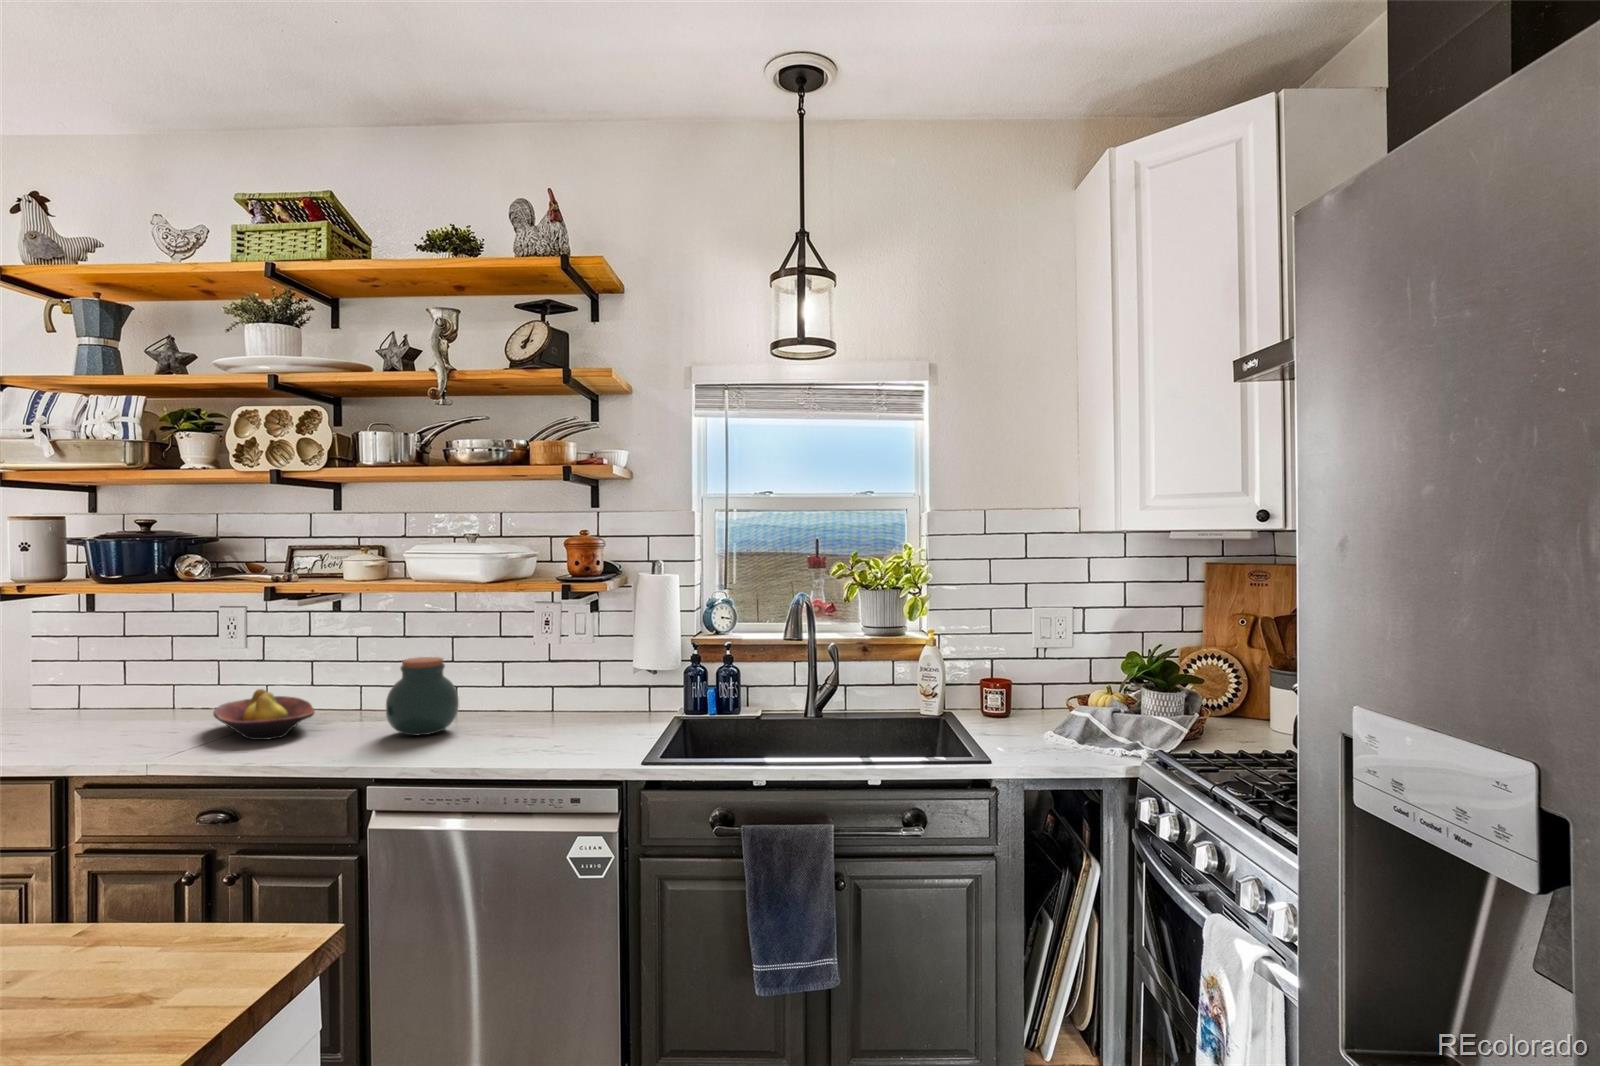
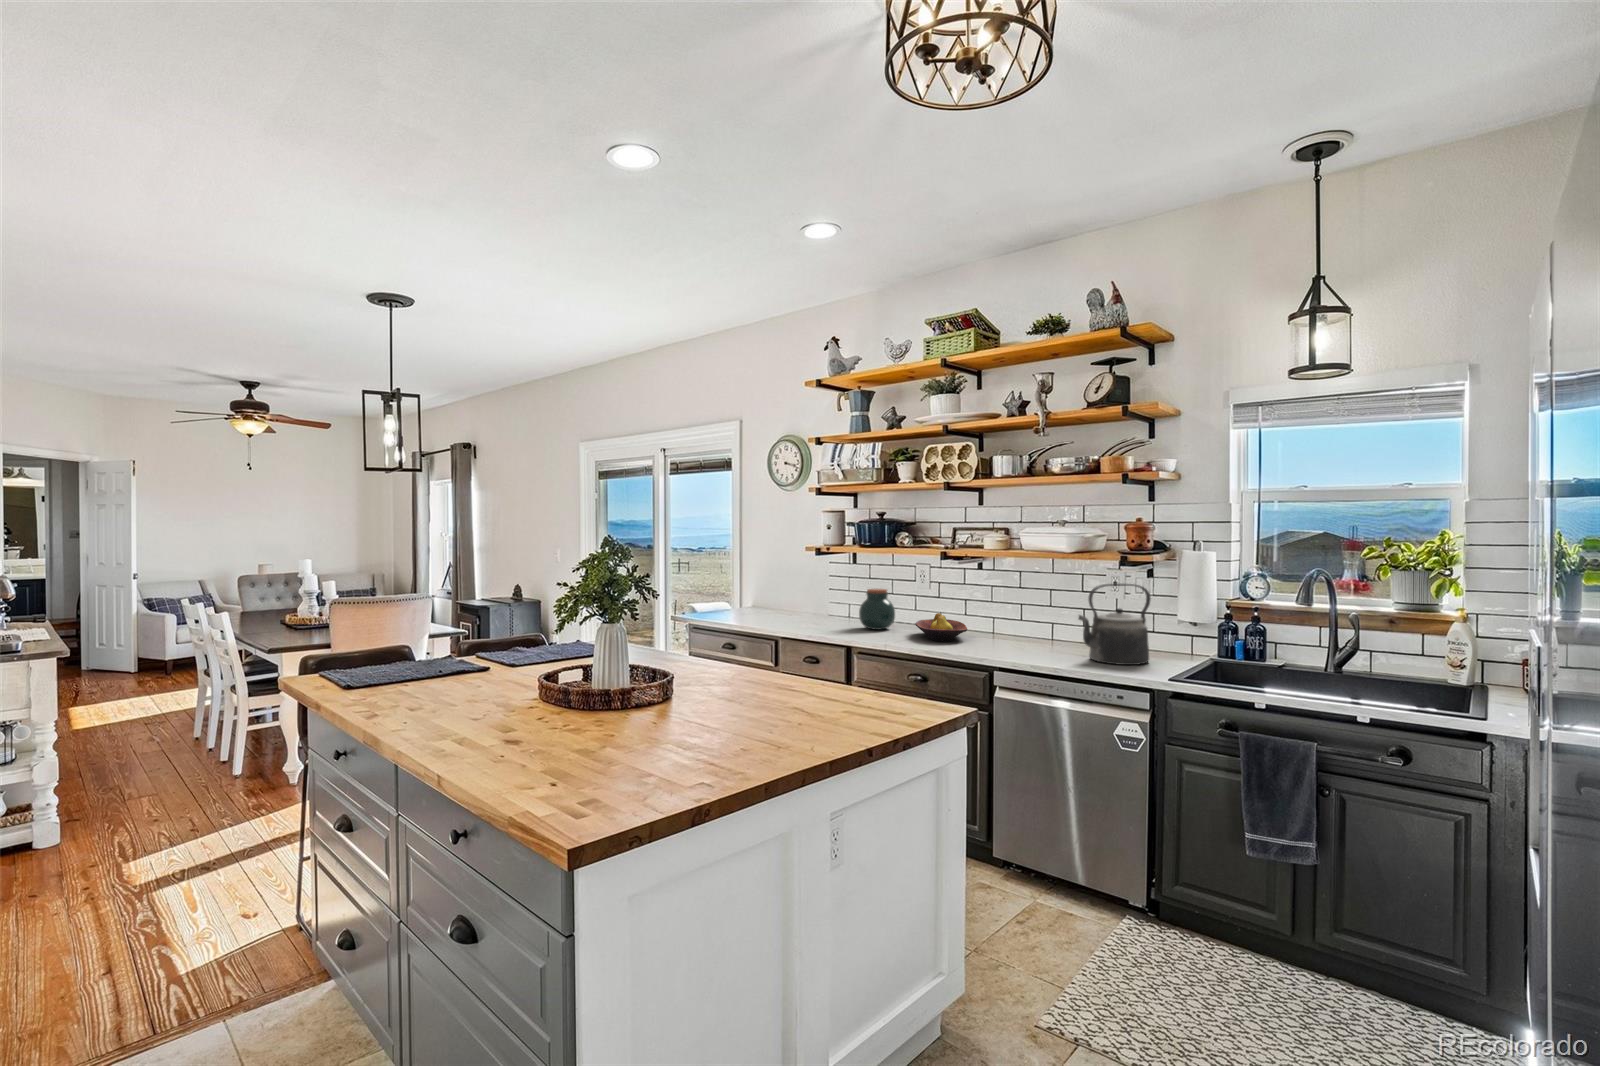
kettle: none [504,624,605,746] -> present [1079,583,1150,665]
jar: present [386,657,459,735] -> present [859,589,895,630]

